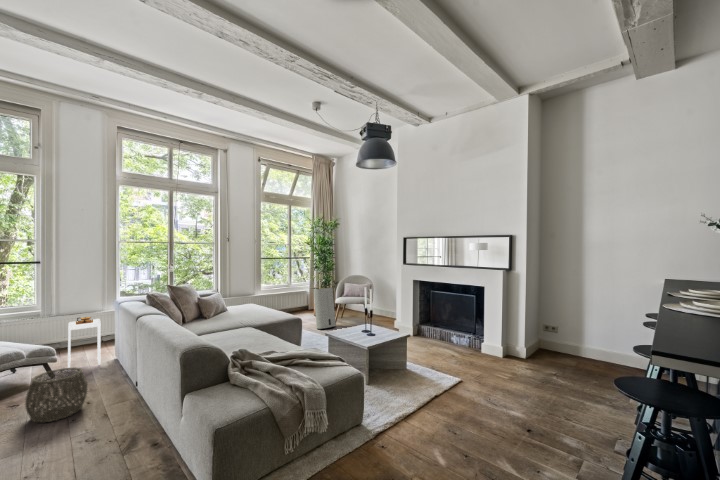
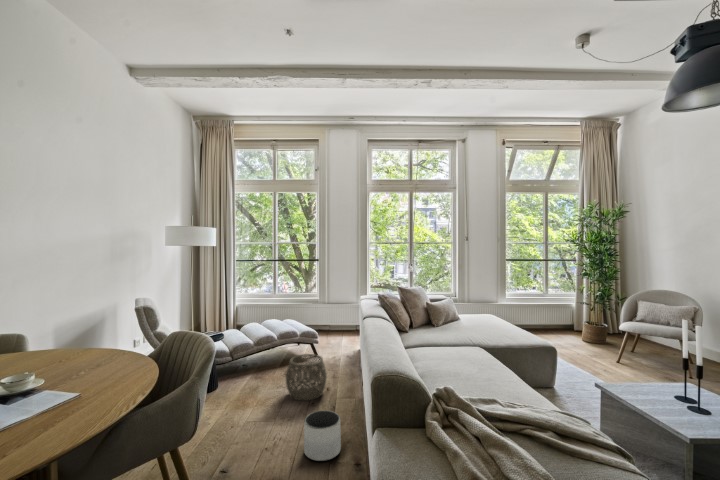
air purifier: present [314,288,336,329] -> none [579,306,618,365]
side table: present [68,317,101,368] -> none [326,308,350,353]
planter: none [82,409,128,461] -> present [304,410,341,461]

